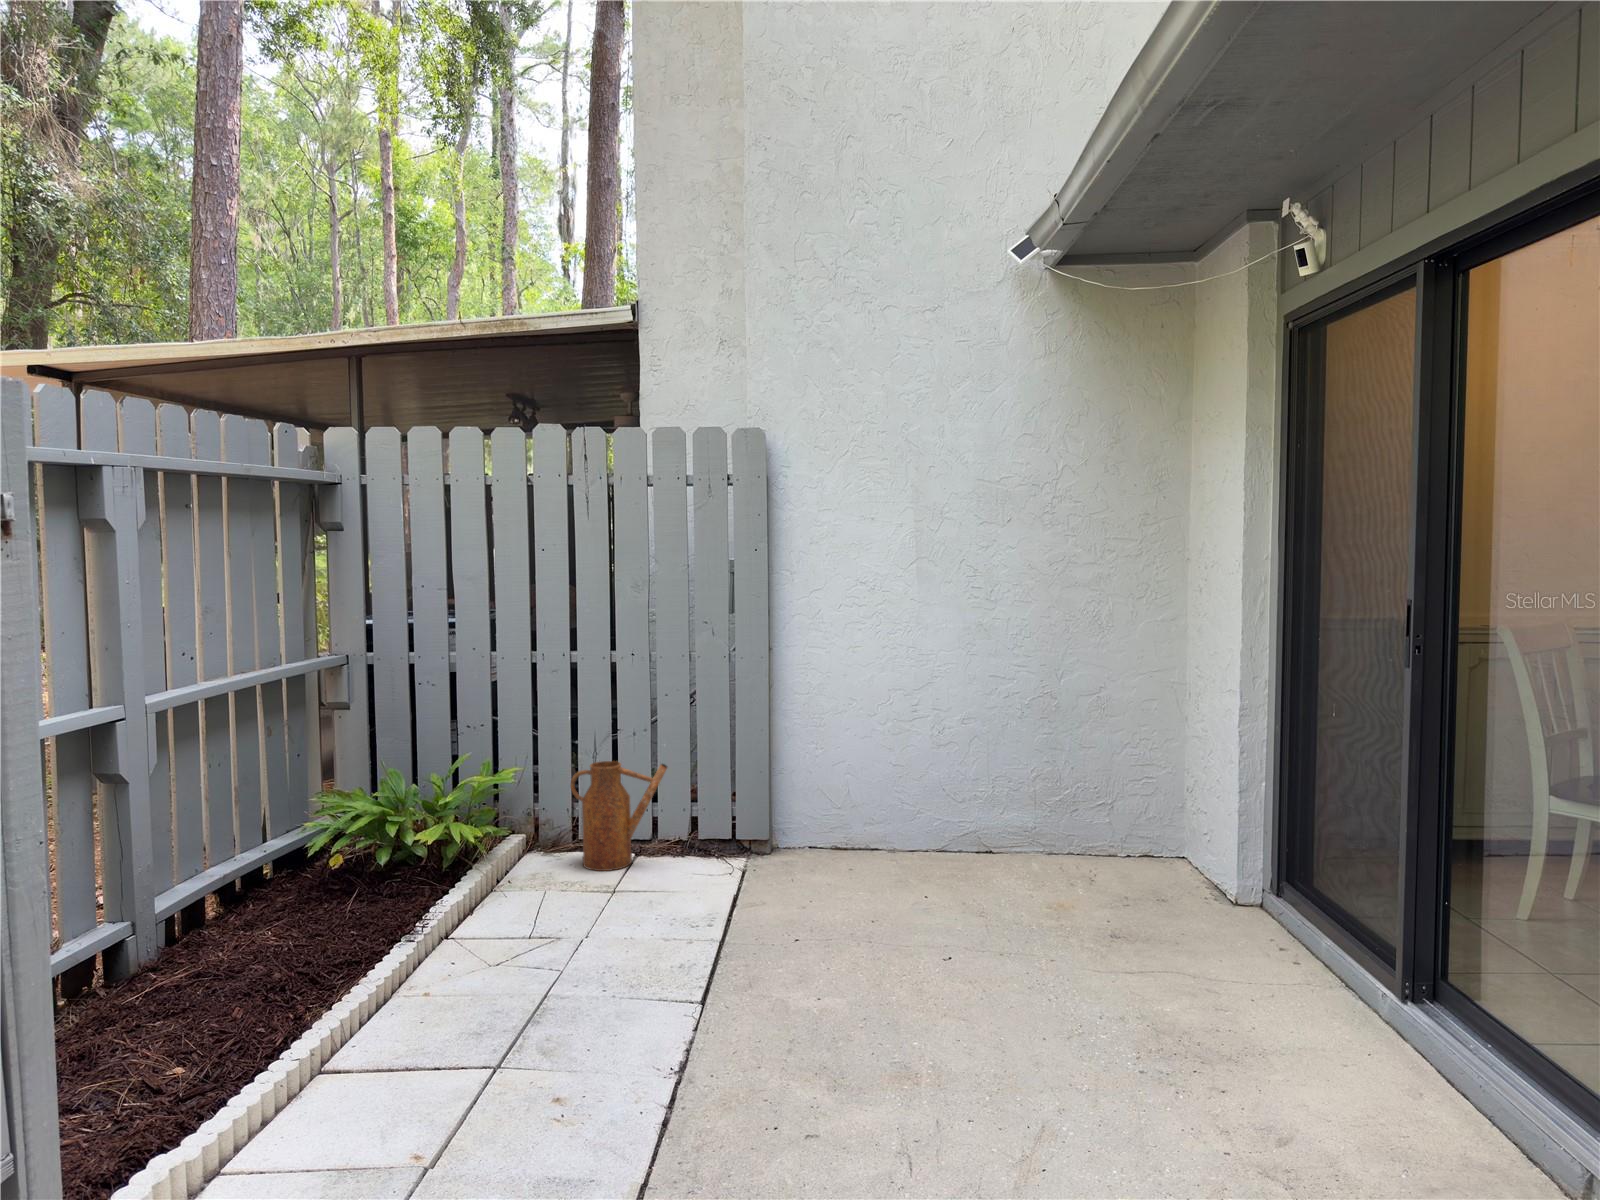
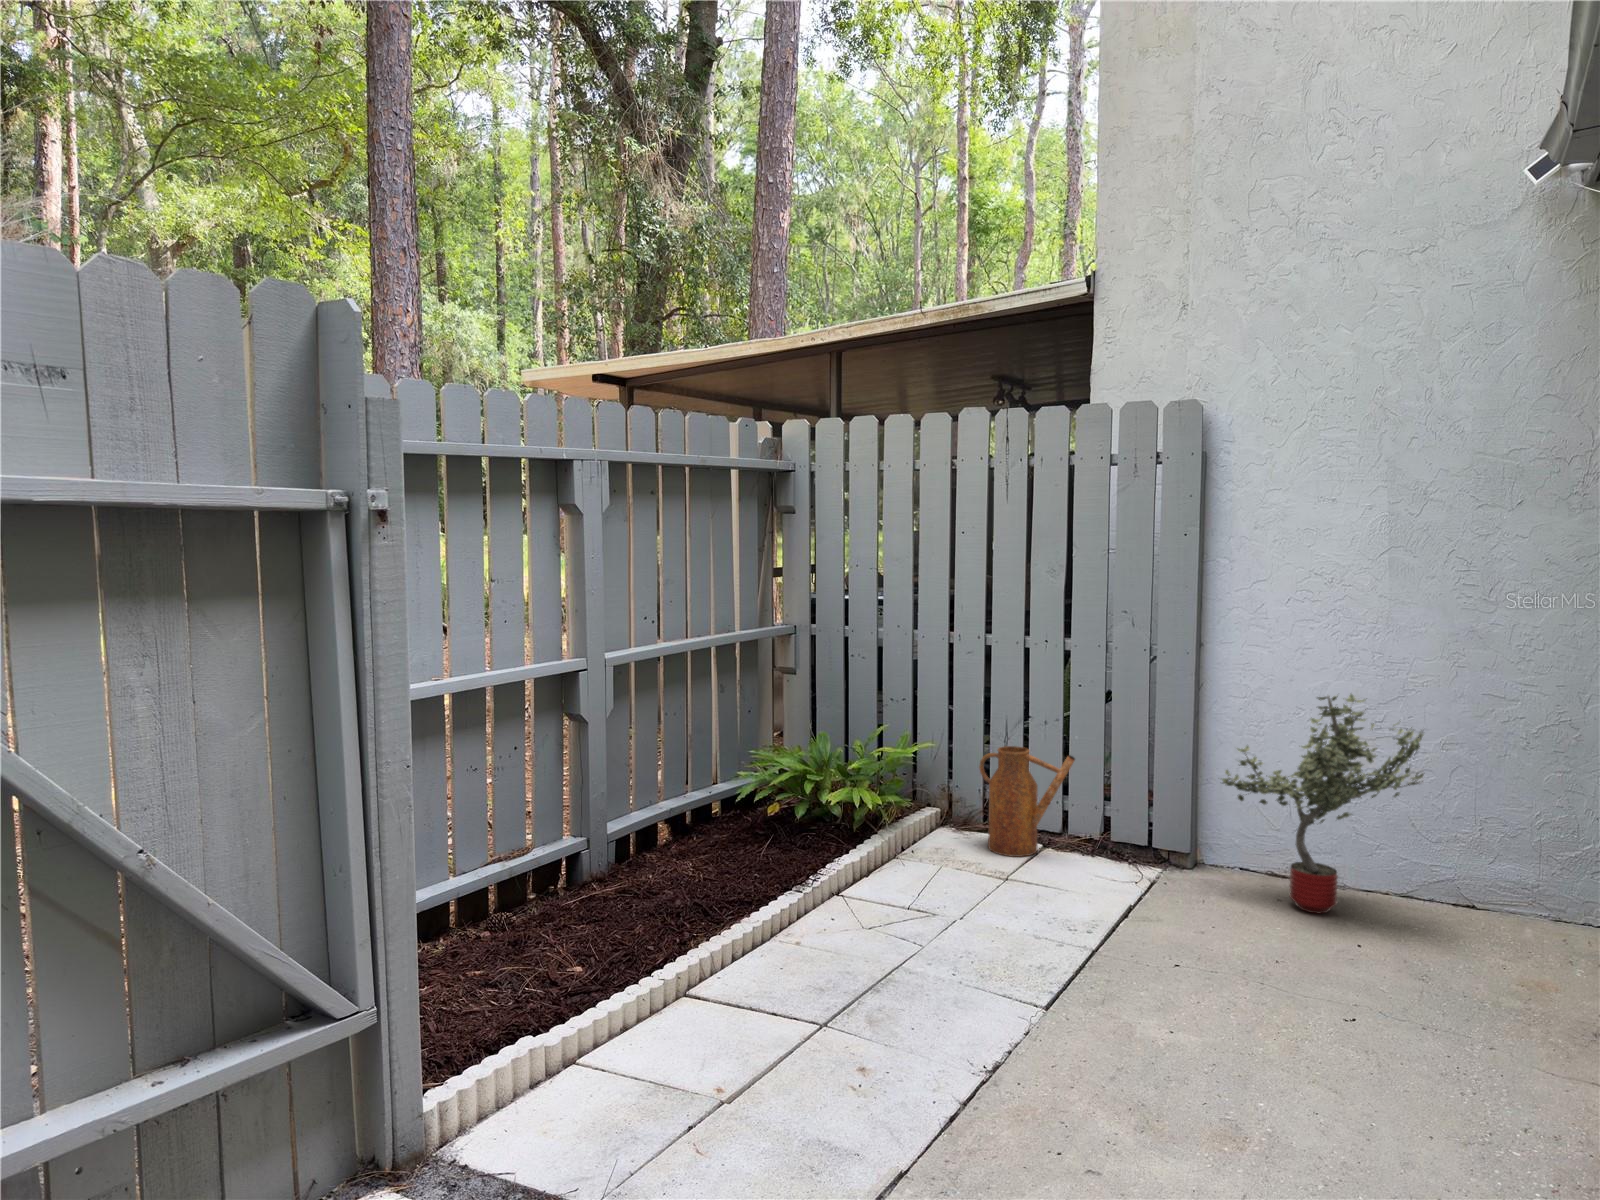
potted tree: none [795,684,950,875] -> present [1222,694,1424,914]

